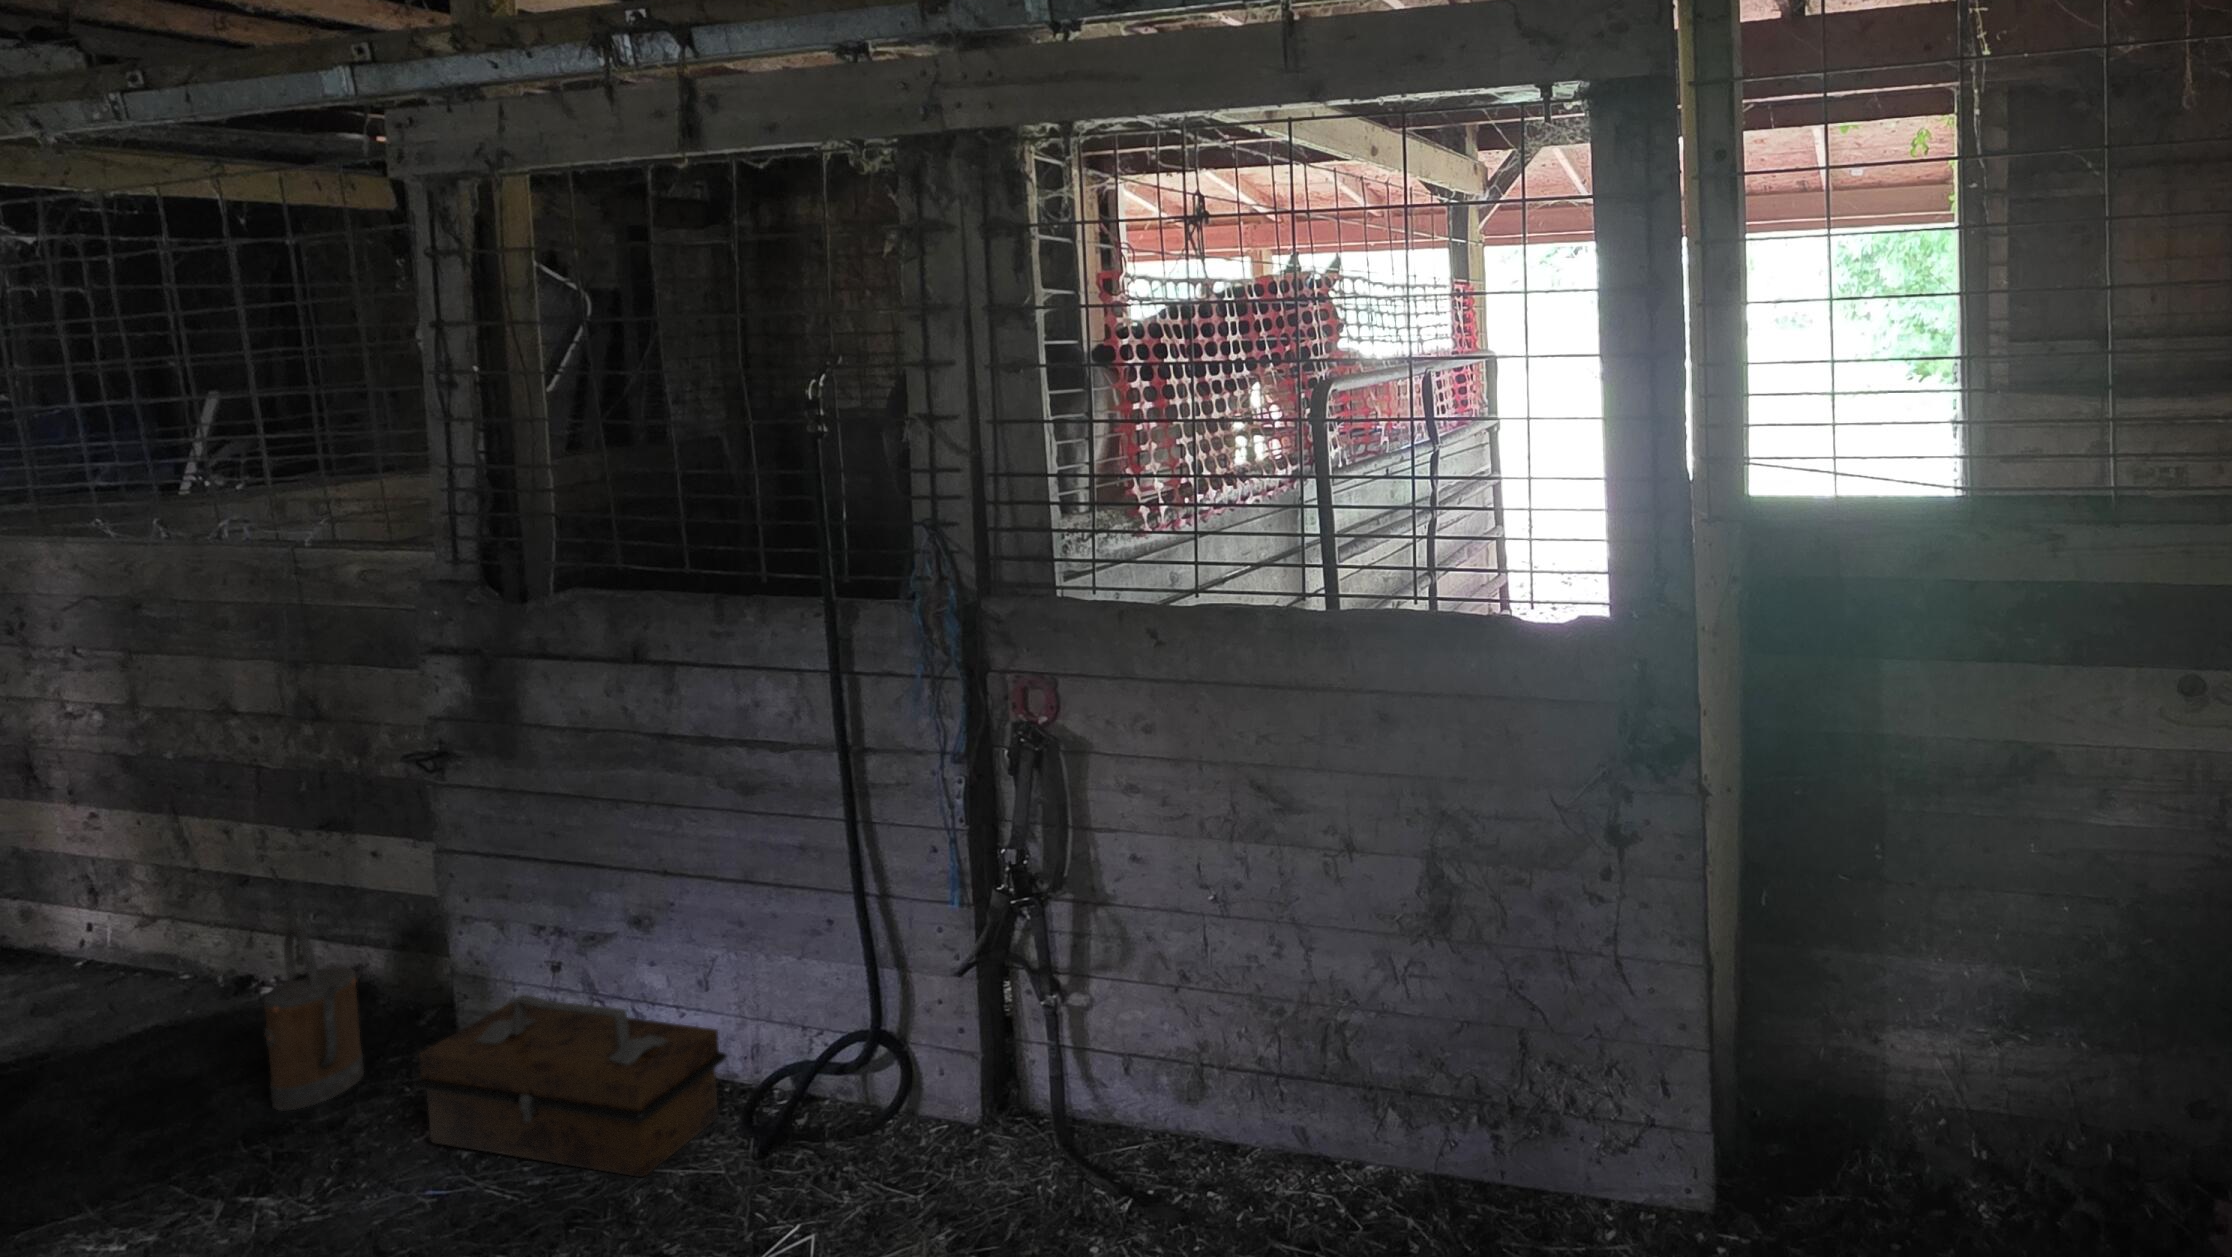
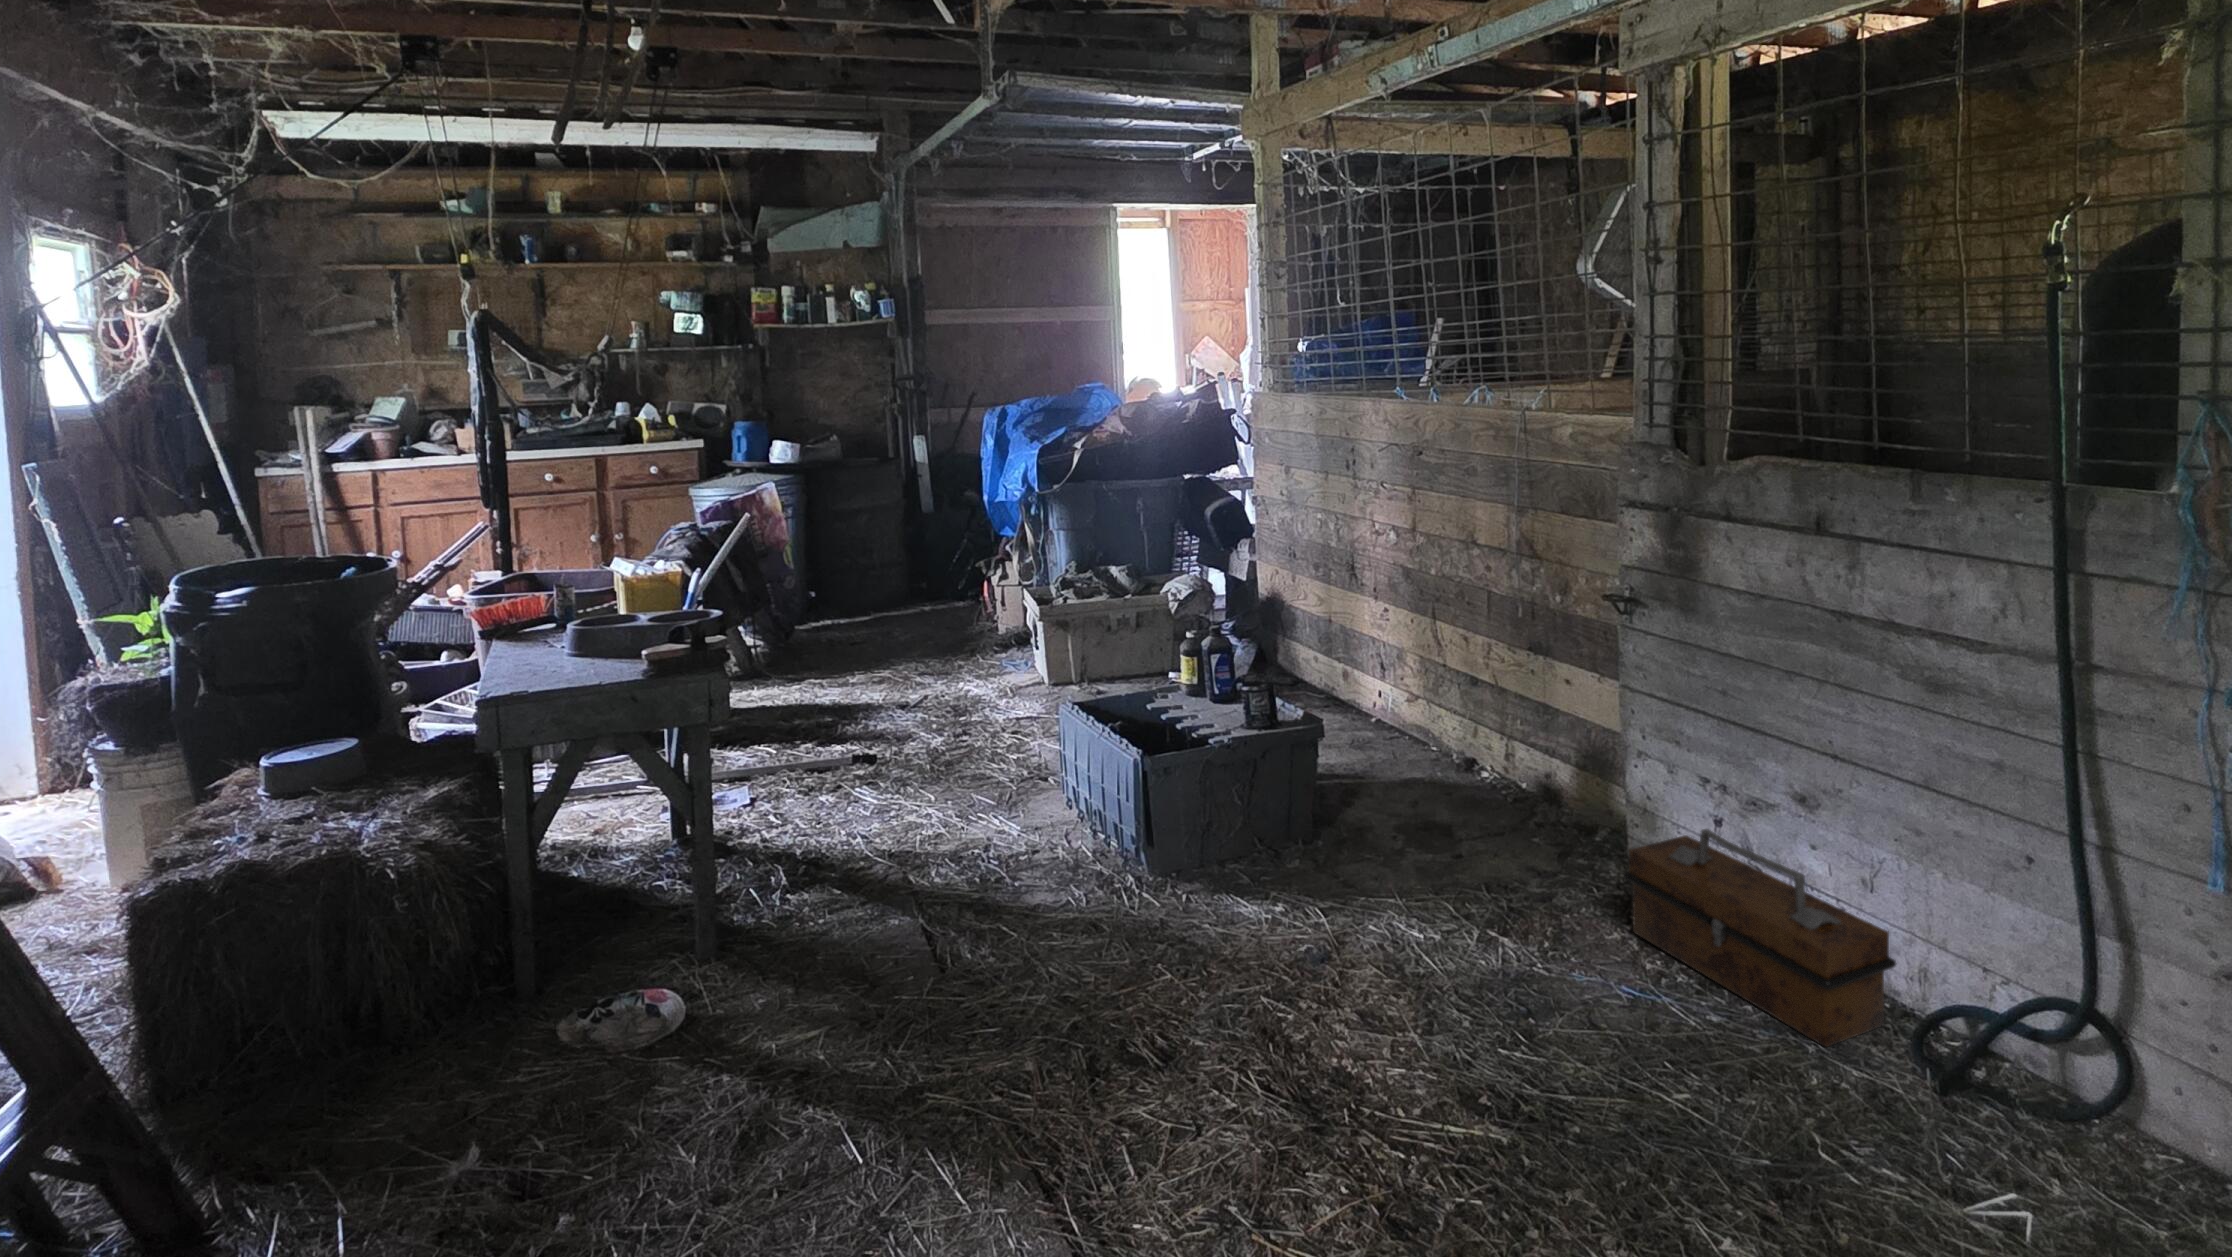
watering can: present [264,925,364,1111] -> none [1513,716,1567,867]

